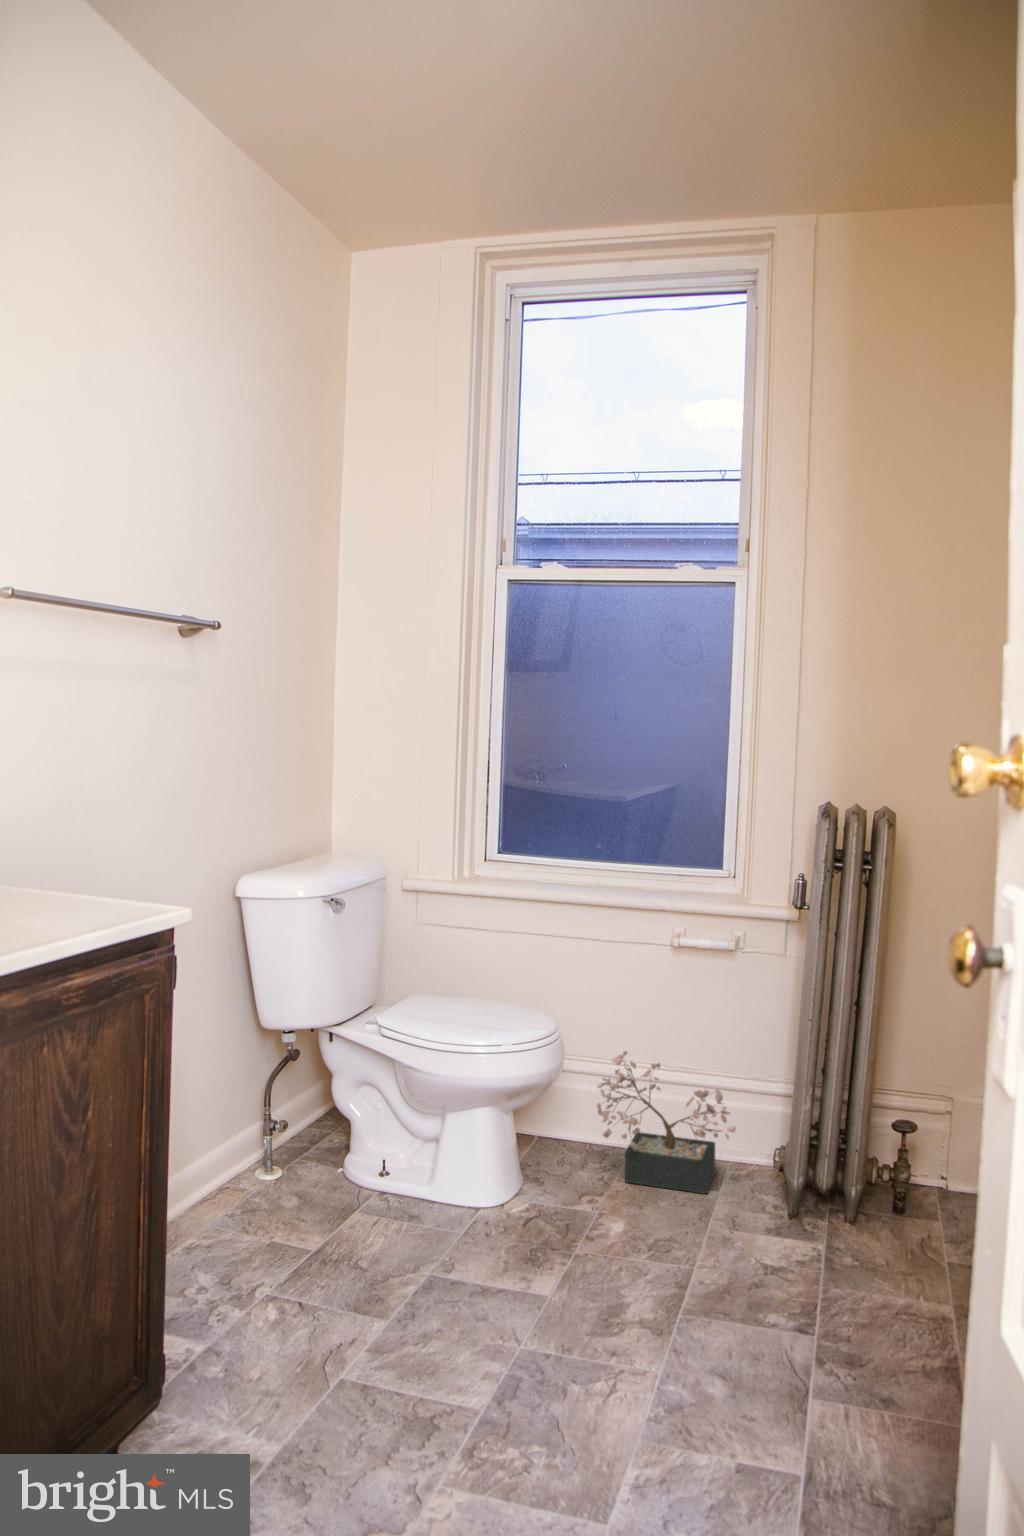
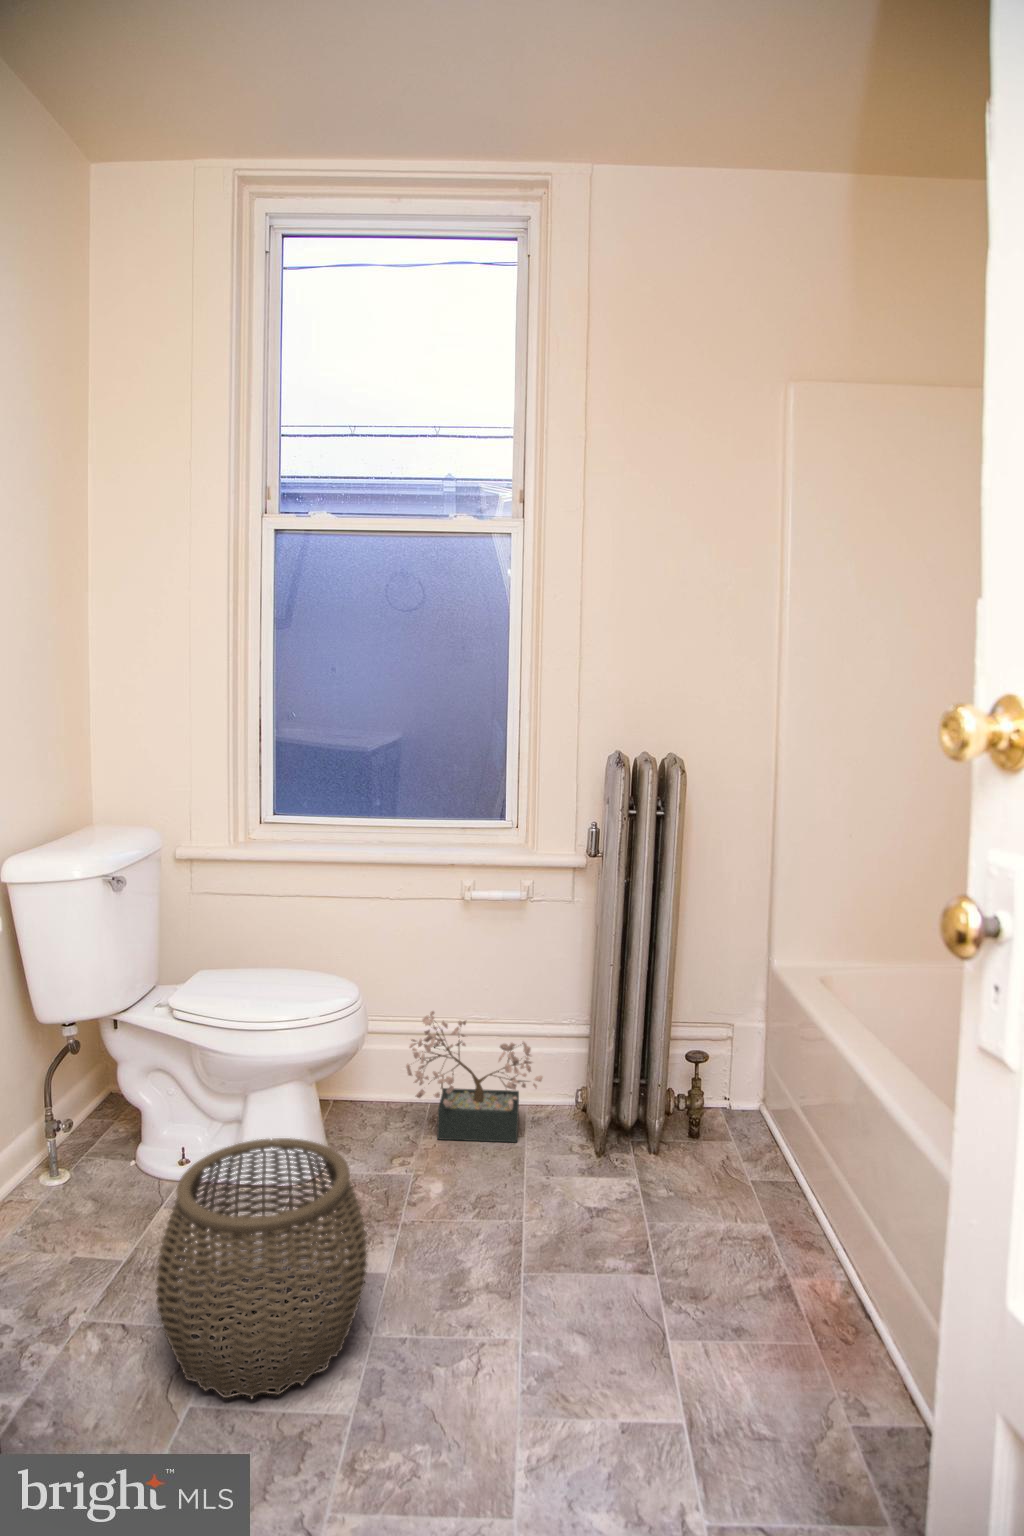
woven basket: none [319,1148,513,1381] -> present [155,1138,368,1398]

